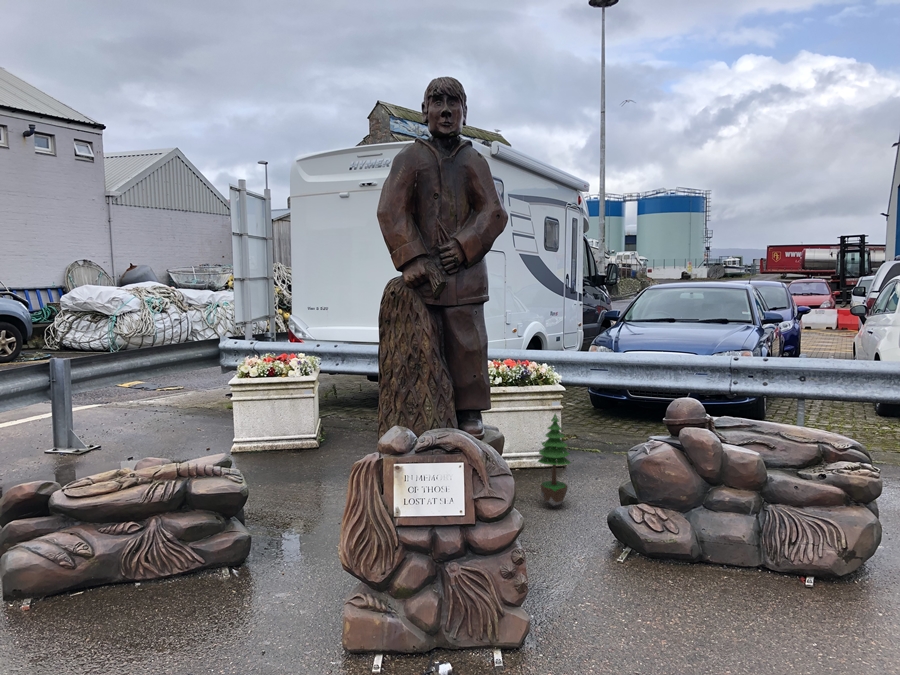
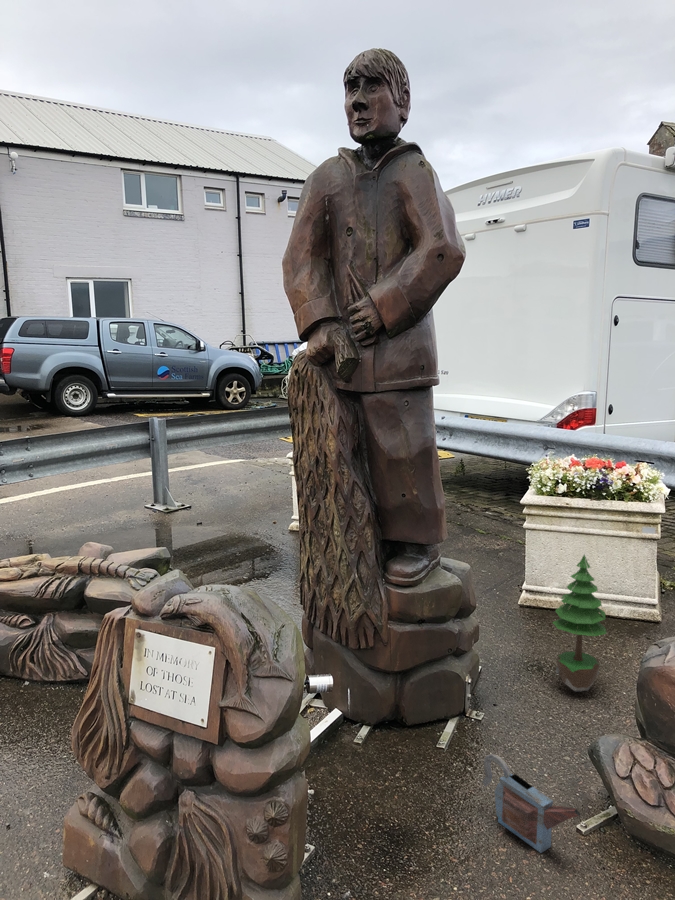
watering can: none [555,528,626,575] -> present [482,754,581,853]

